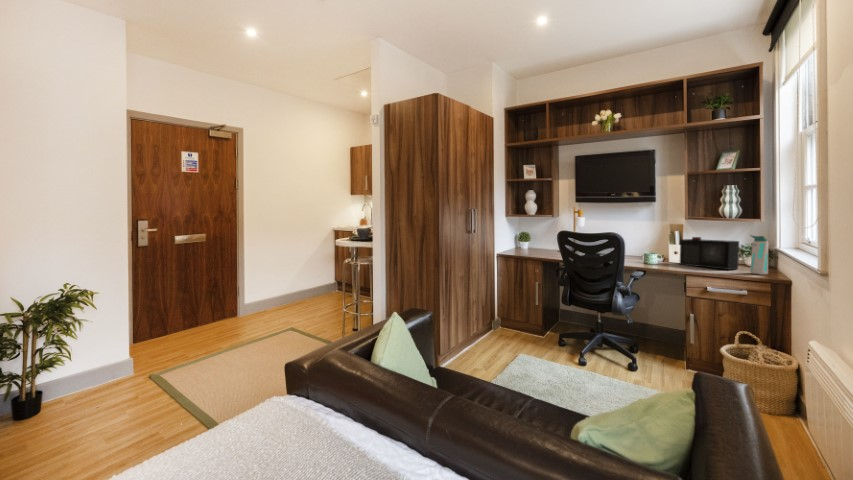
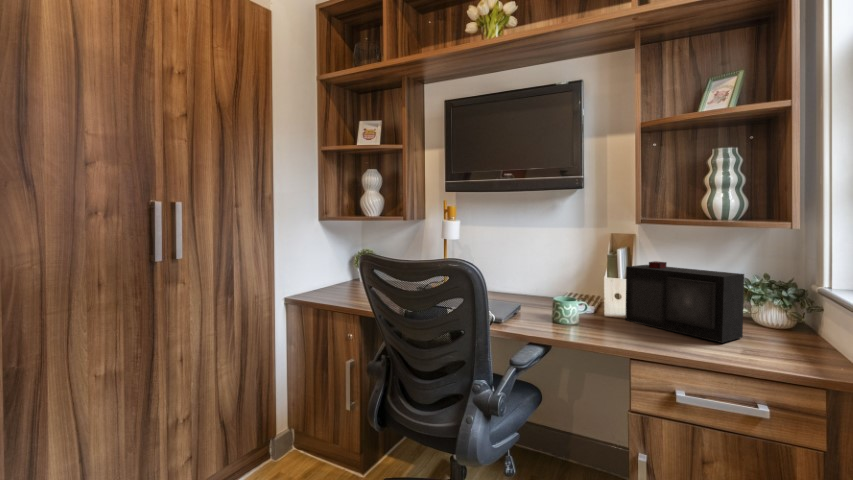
water bottle: present [750,235,768,275] -> none [770,263,815,363]

